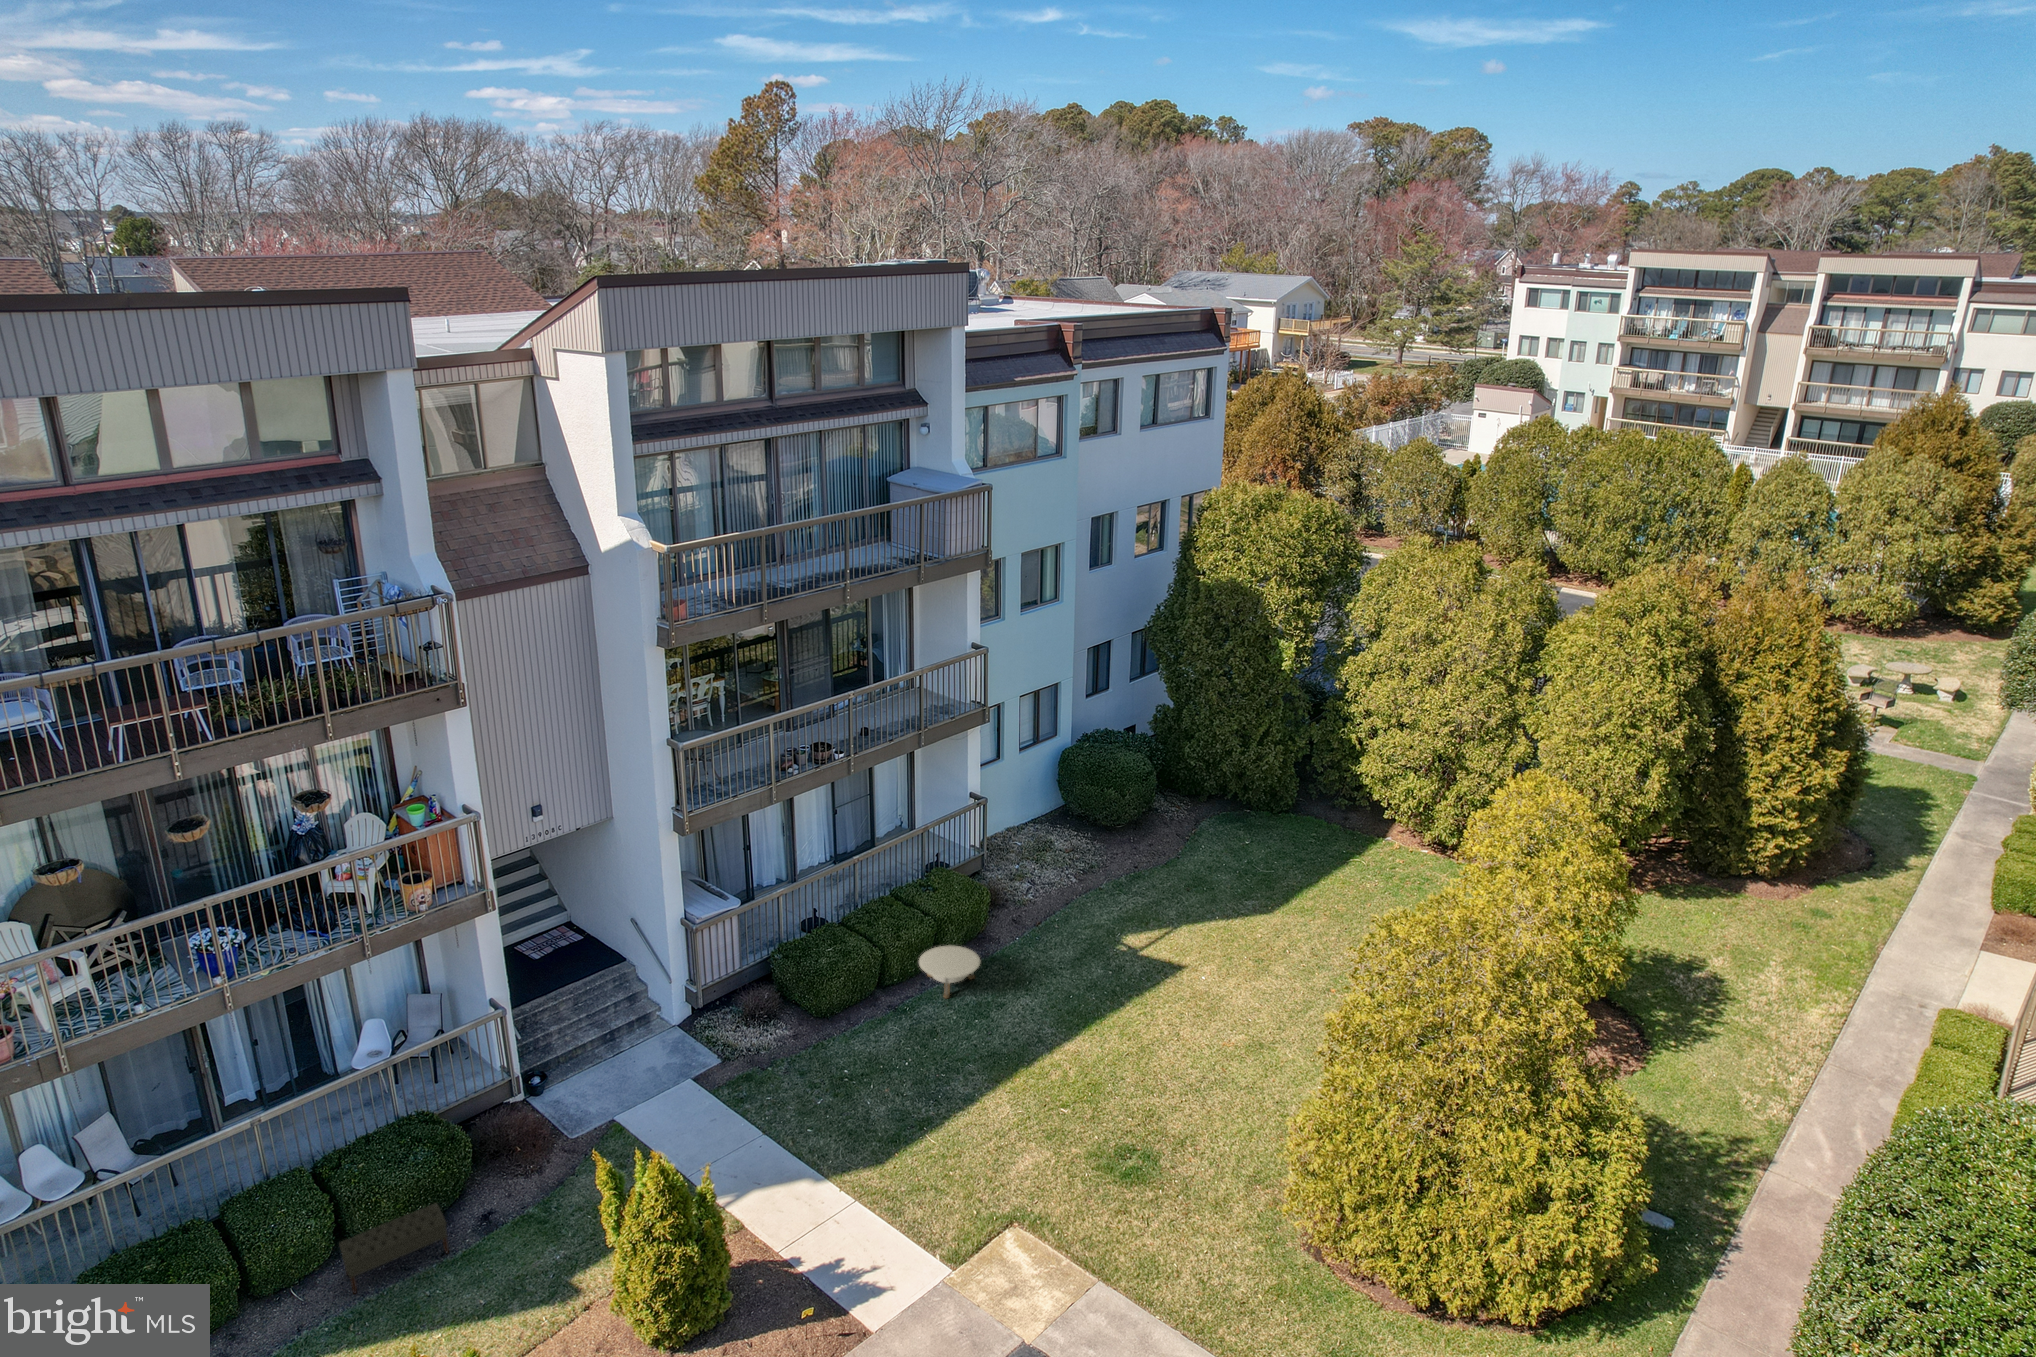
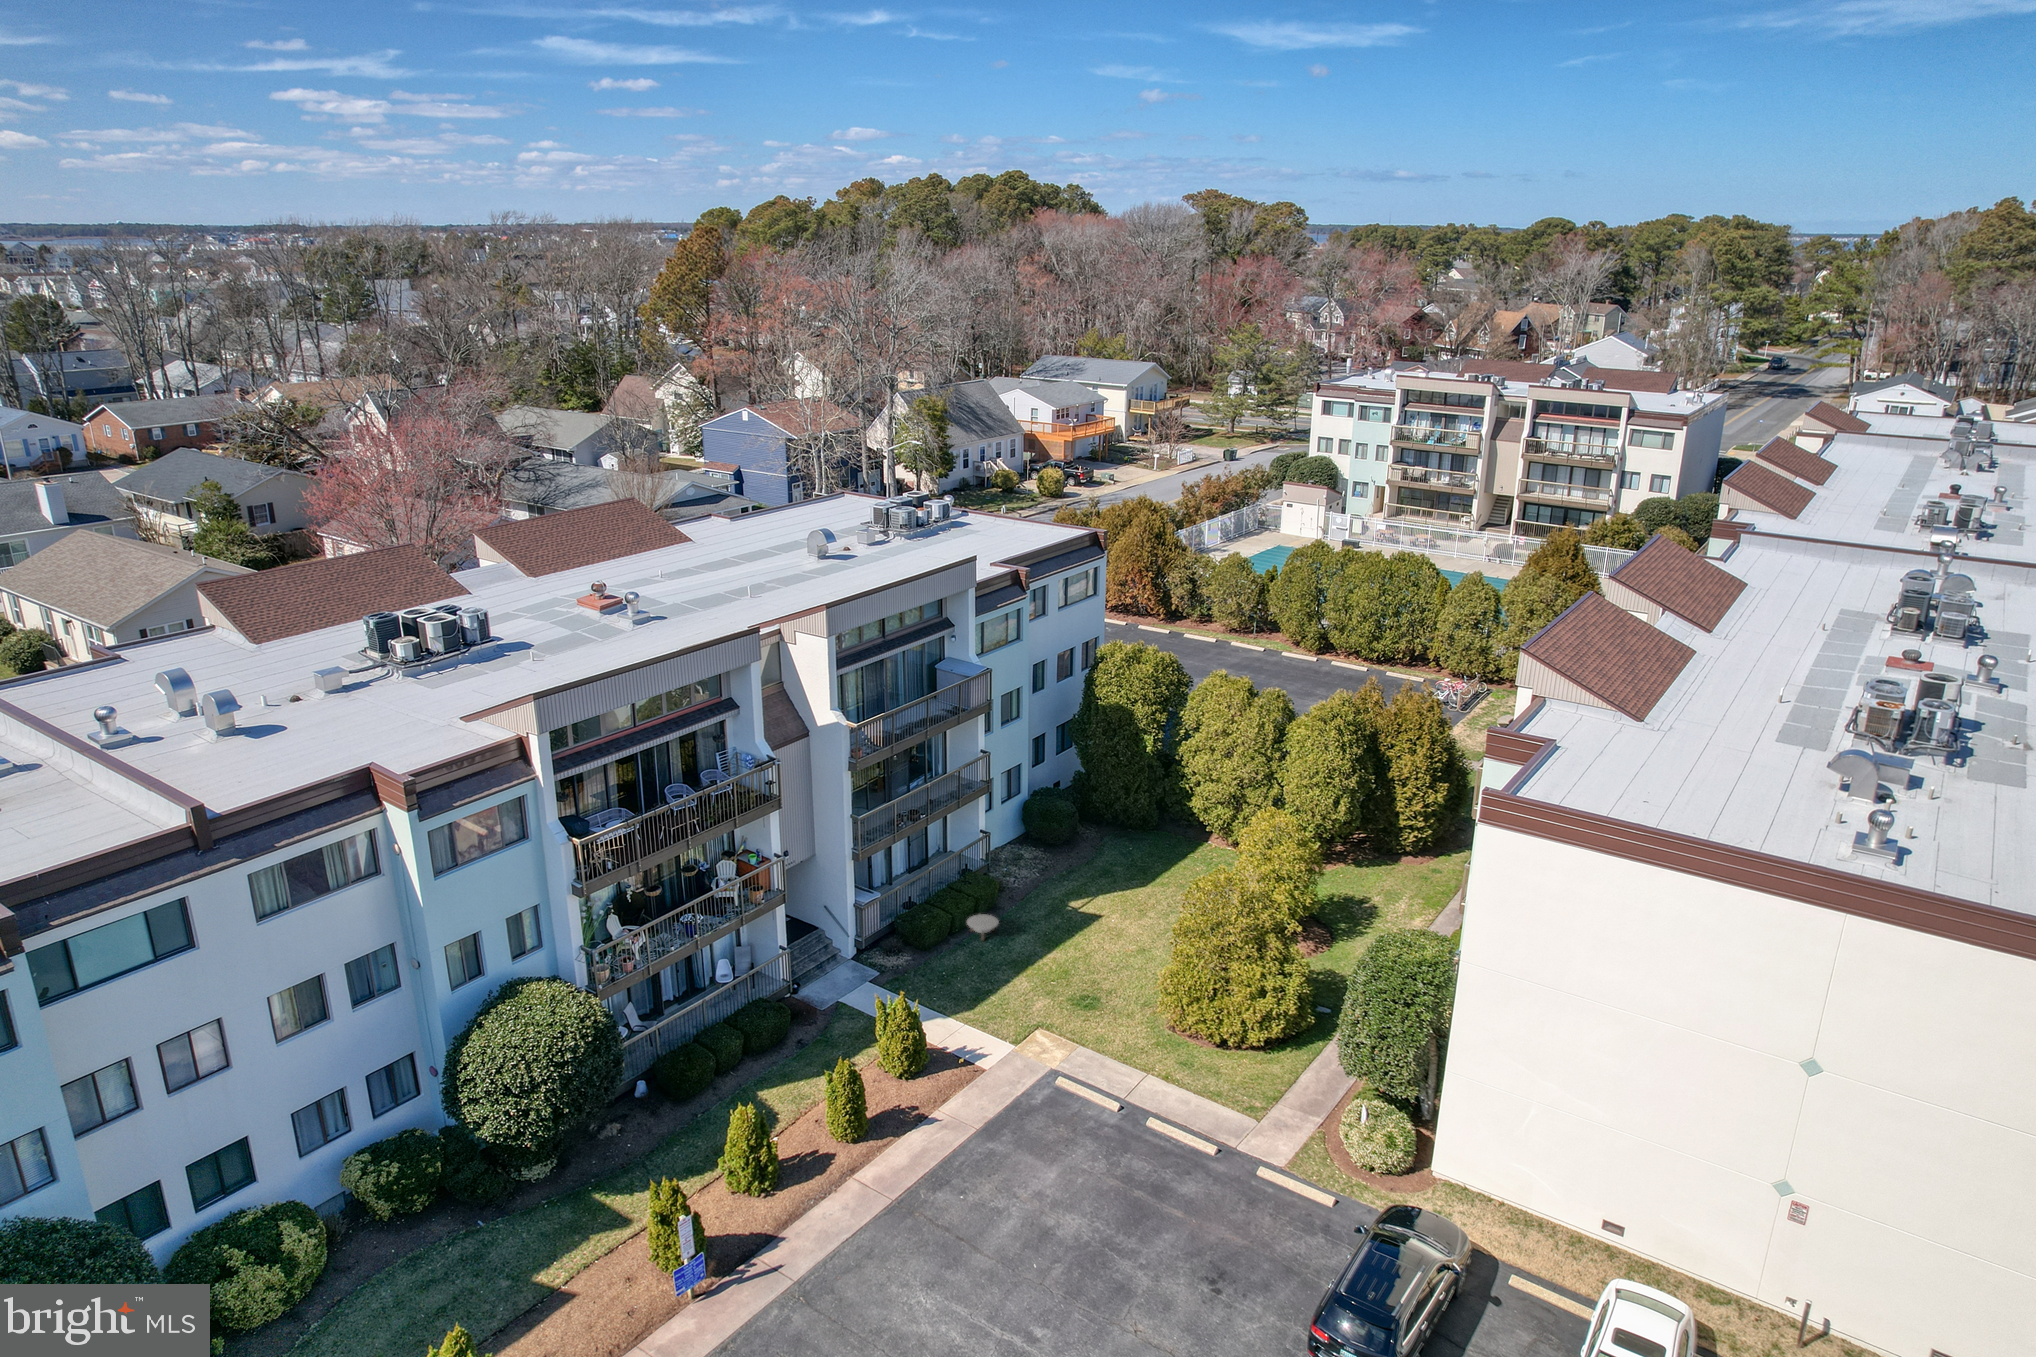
bench: present [339,1203,449,1294] -> none [749,1036,792,1073]

